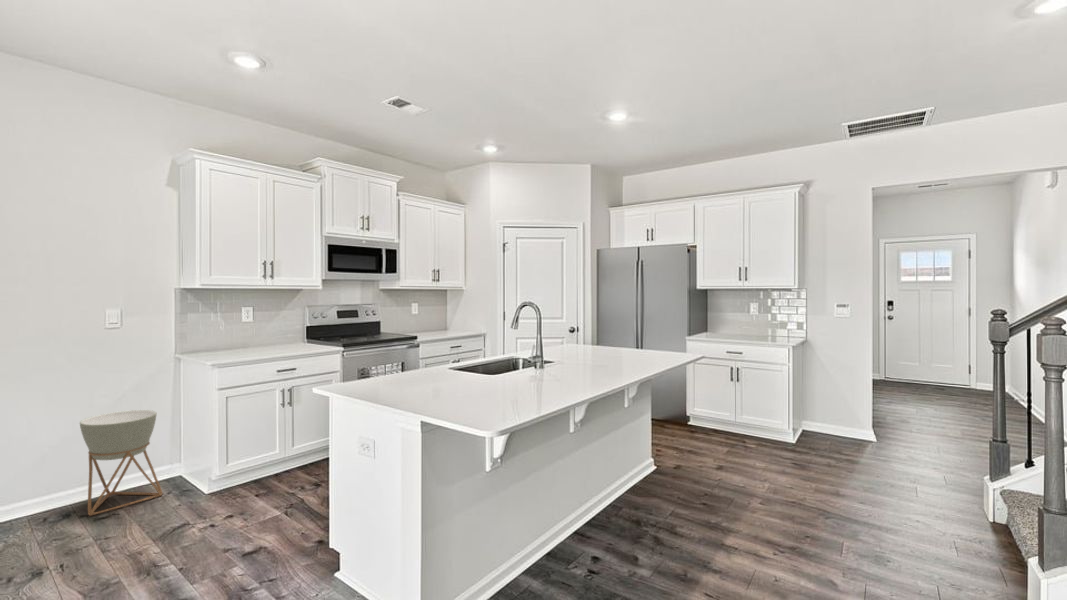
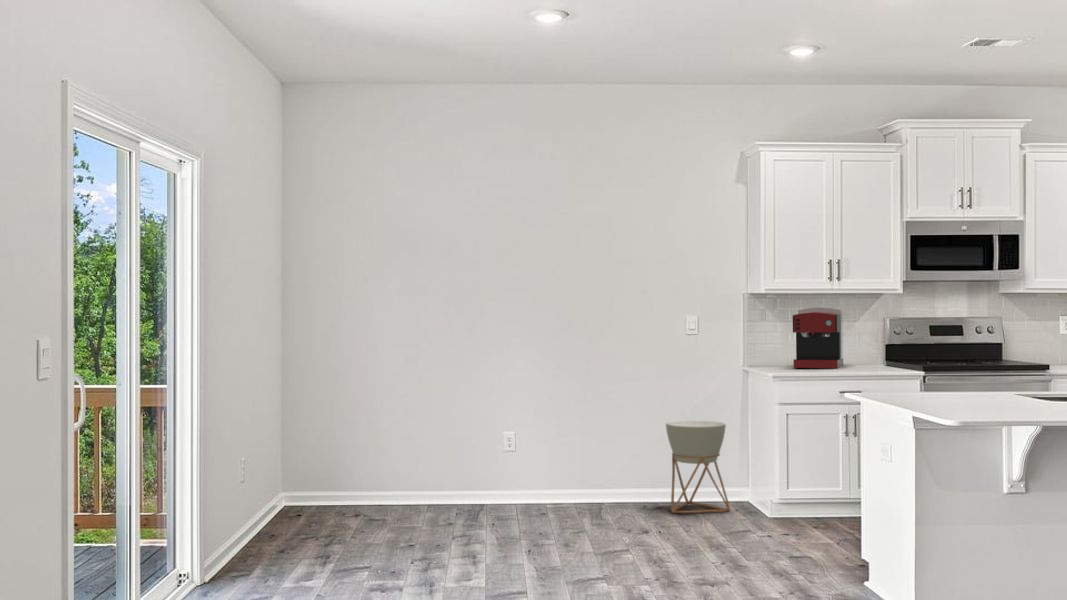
coffee maker: none [229,300,273,354] -> present [793,307,843,368]

